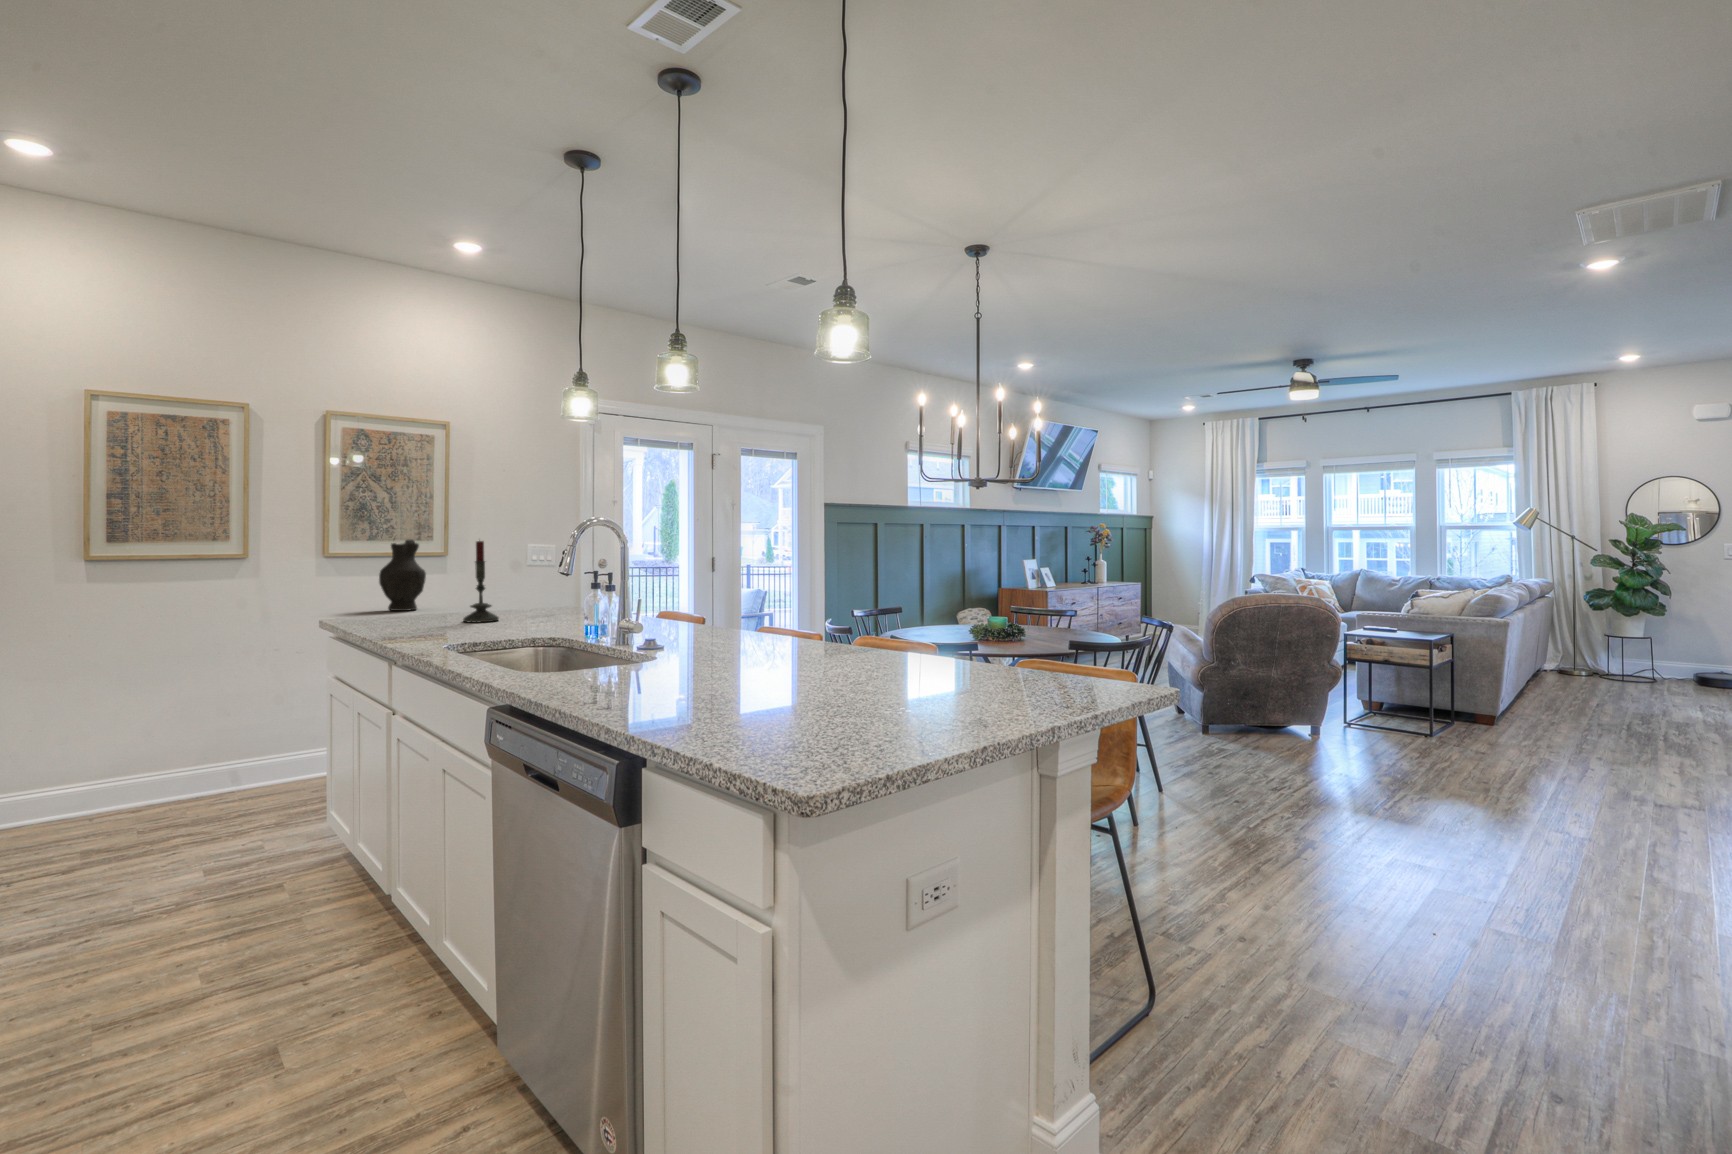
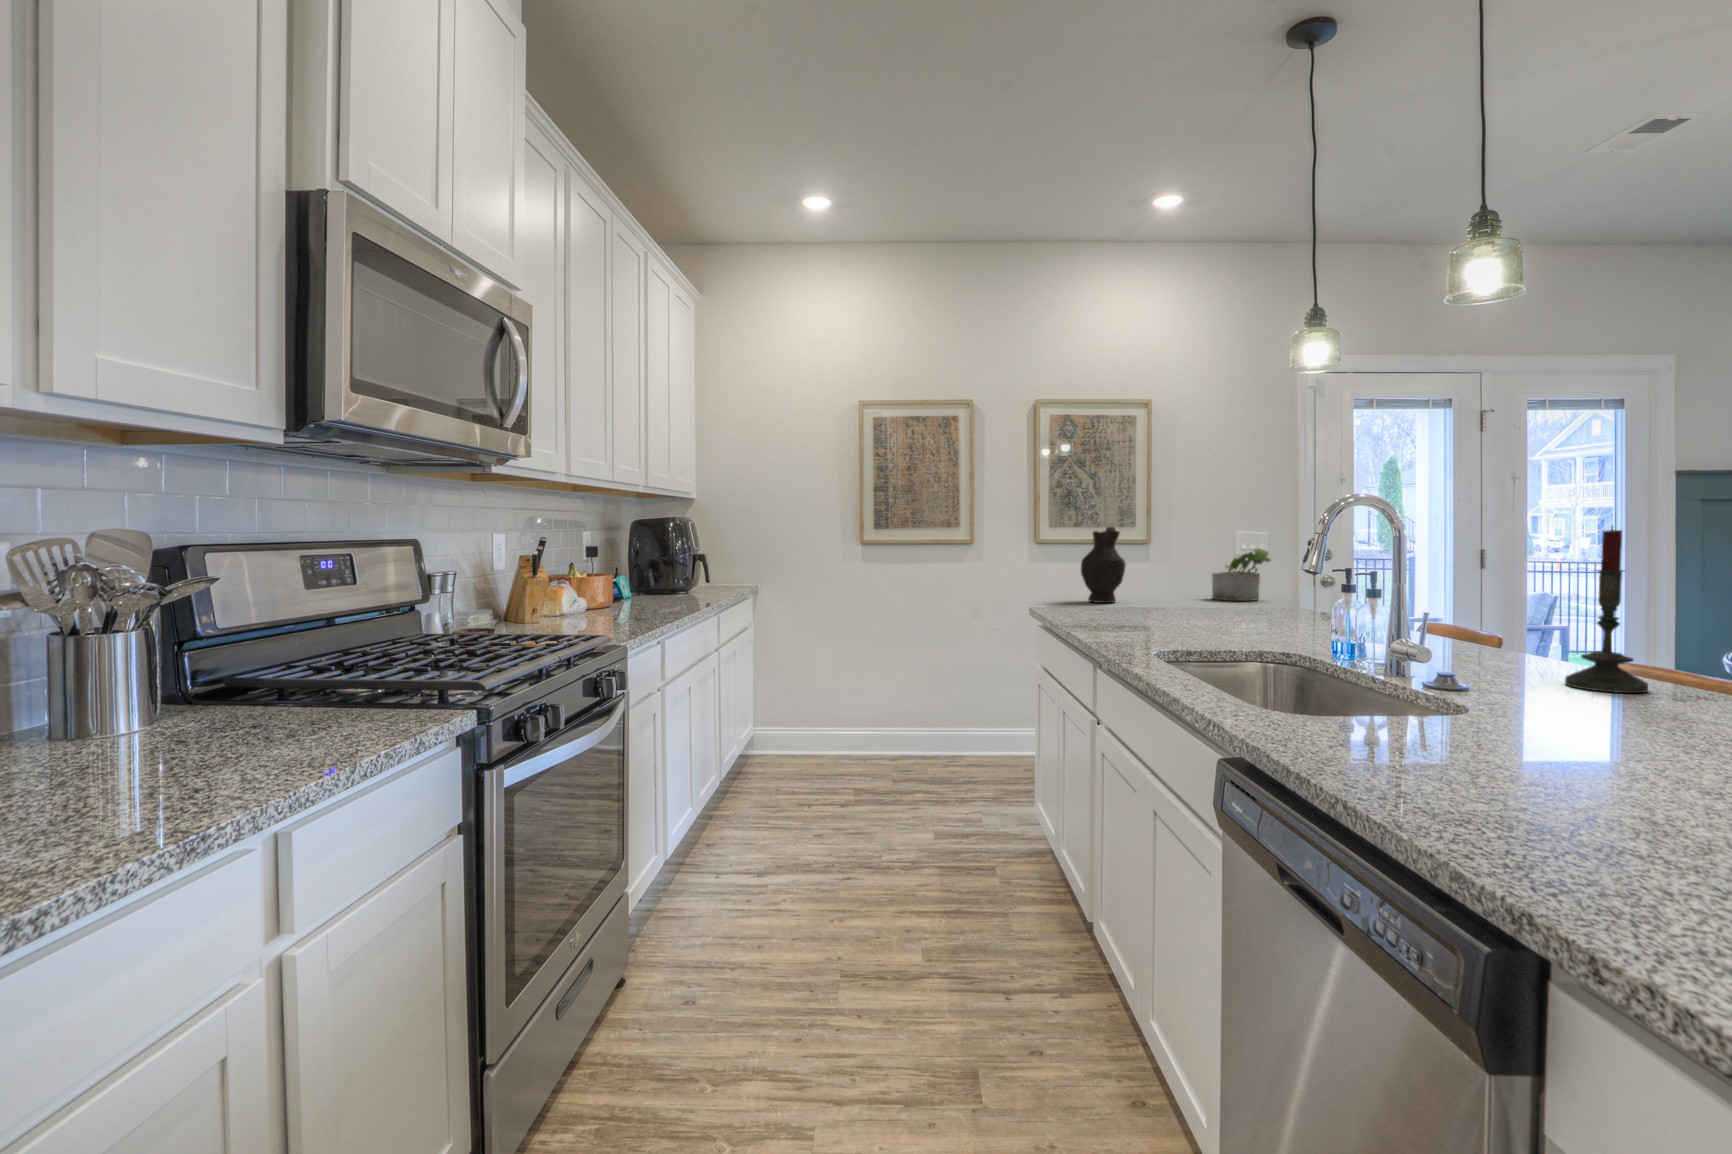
candle: present [463,541,499,623] -> present [1565,526,1648,693]
potted plant: none [509,559,560,604] -> present [1212,548,1271,601]

